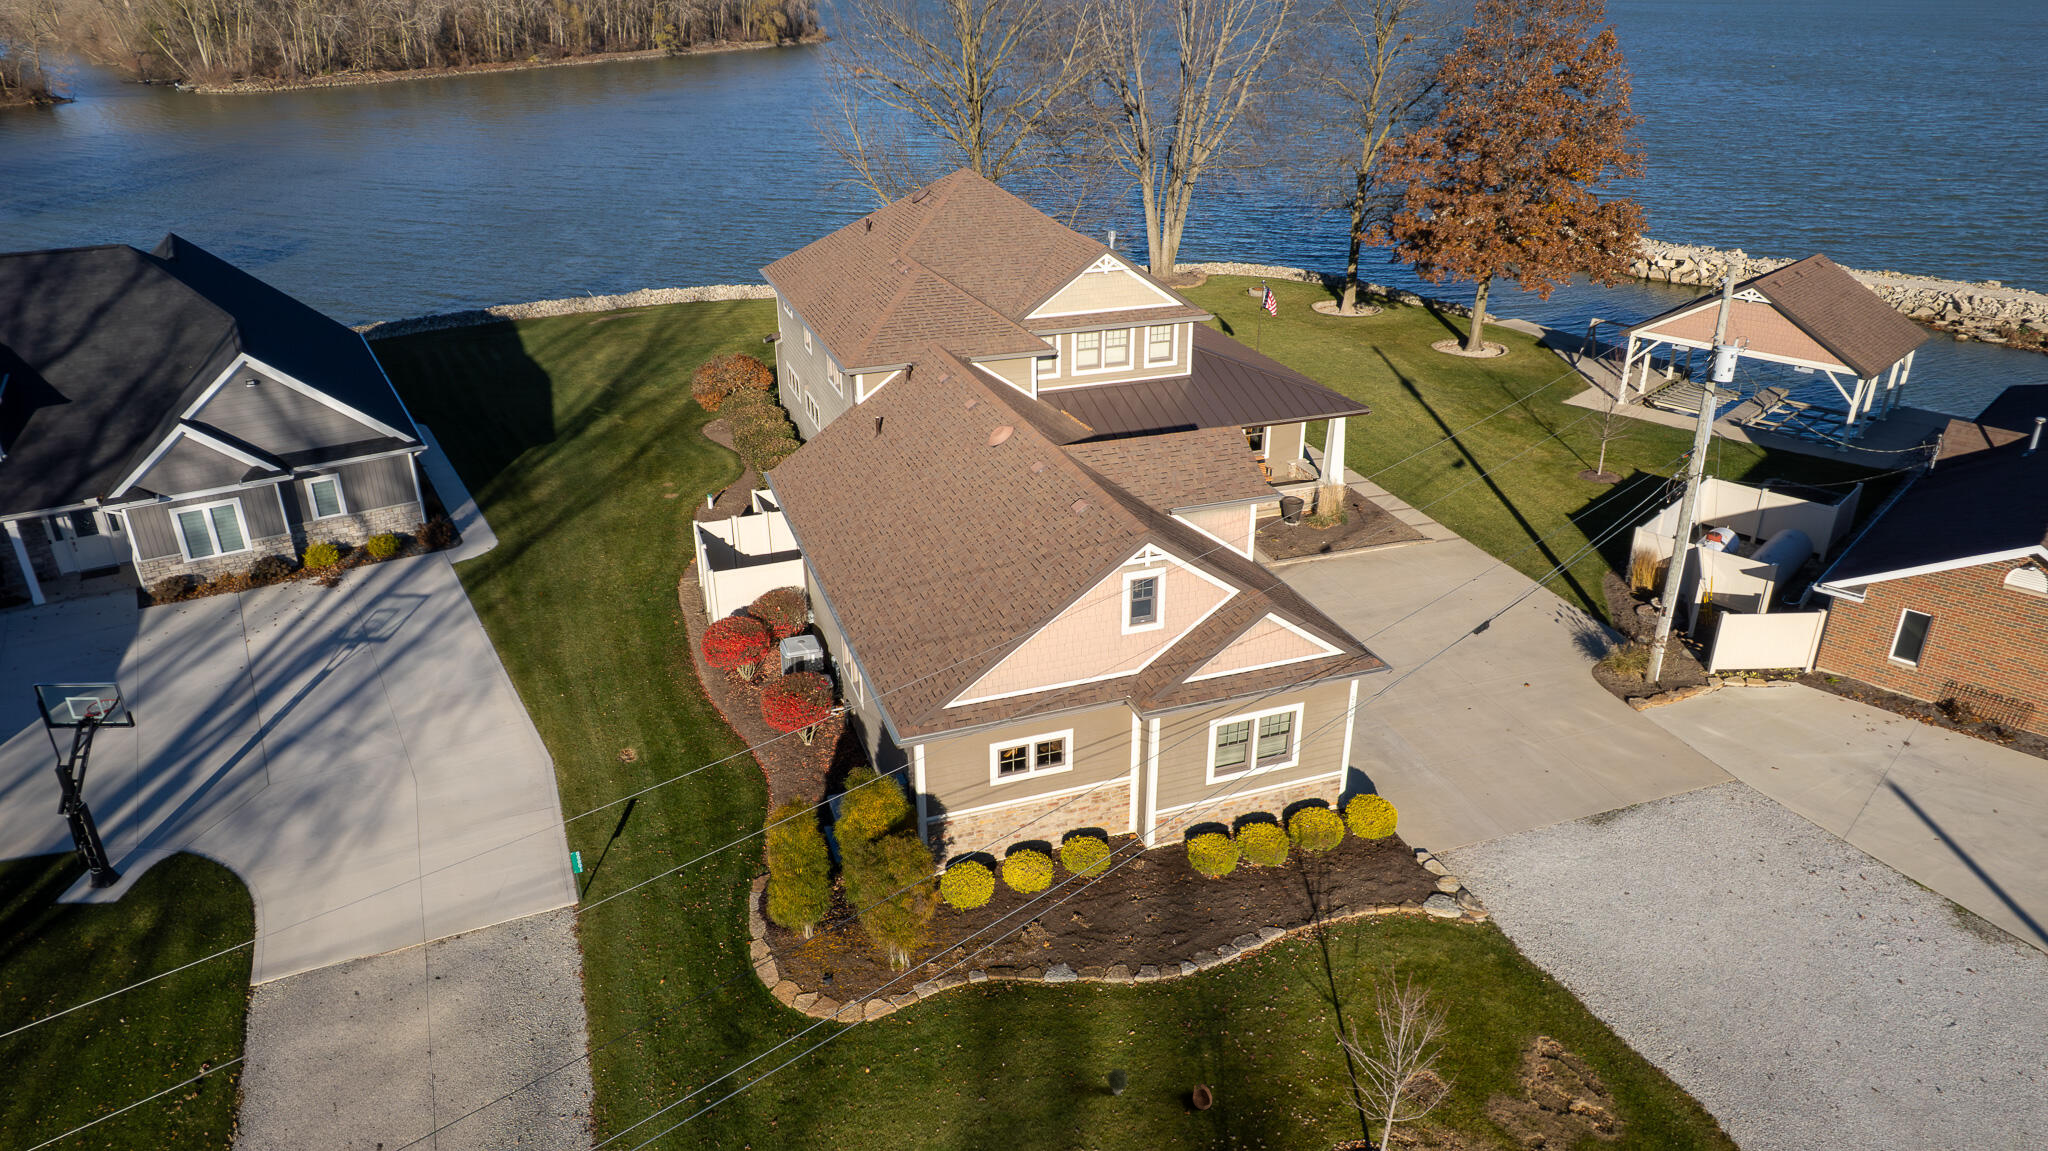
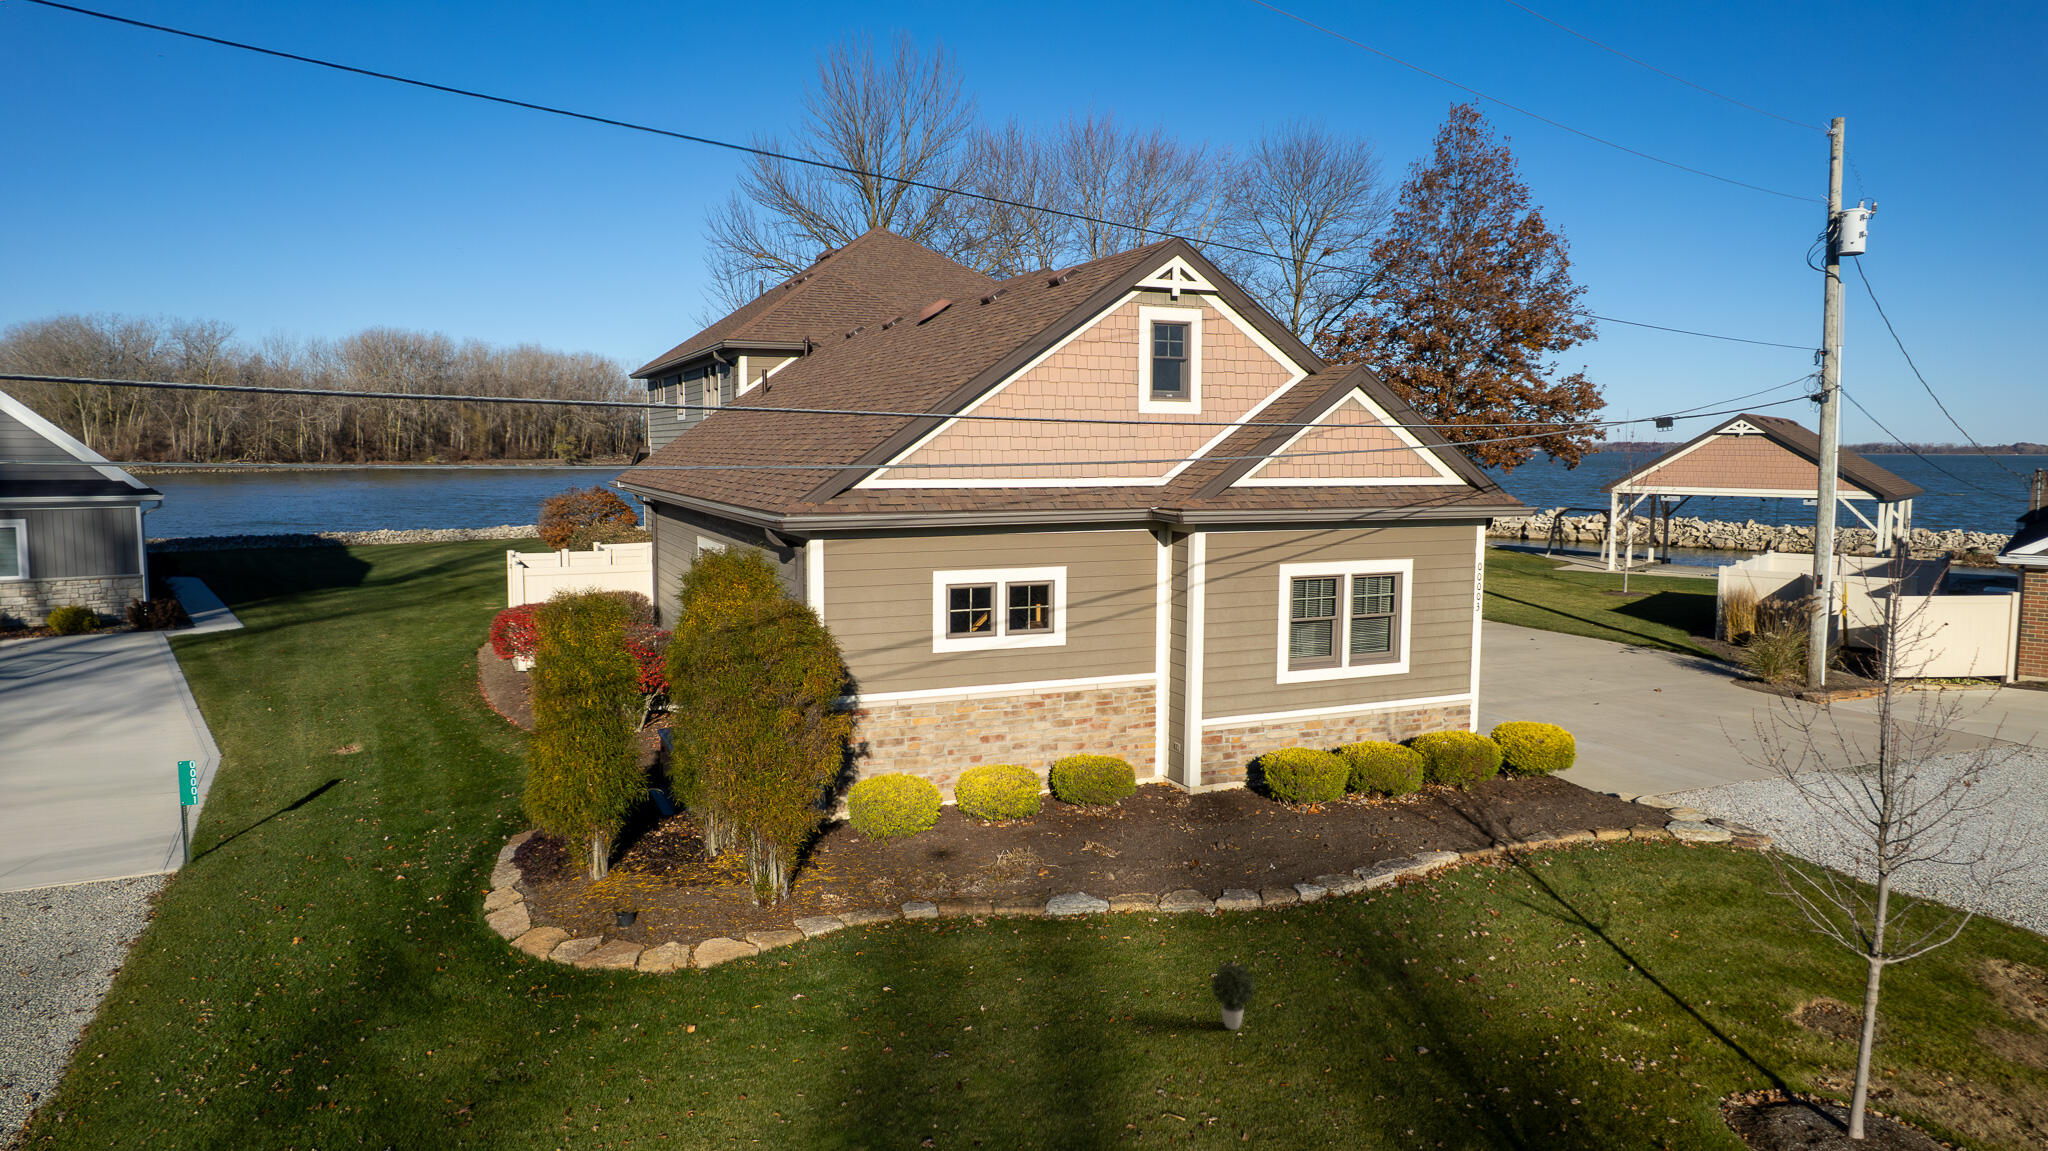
basket: present [1193,1084,1212,1109] -> none [1394,979,1438,1041]

